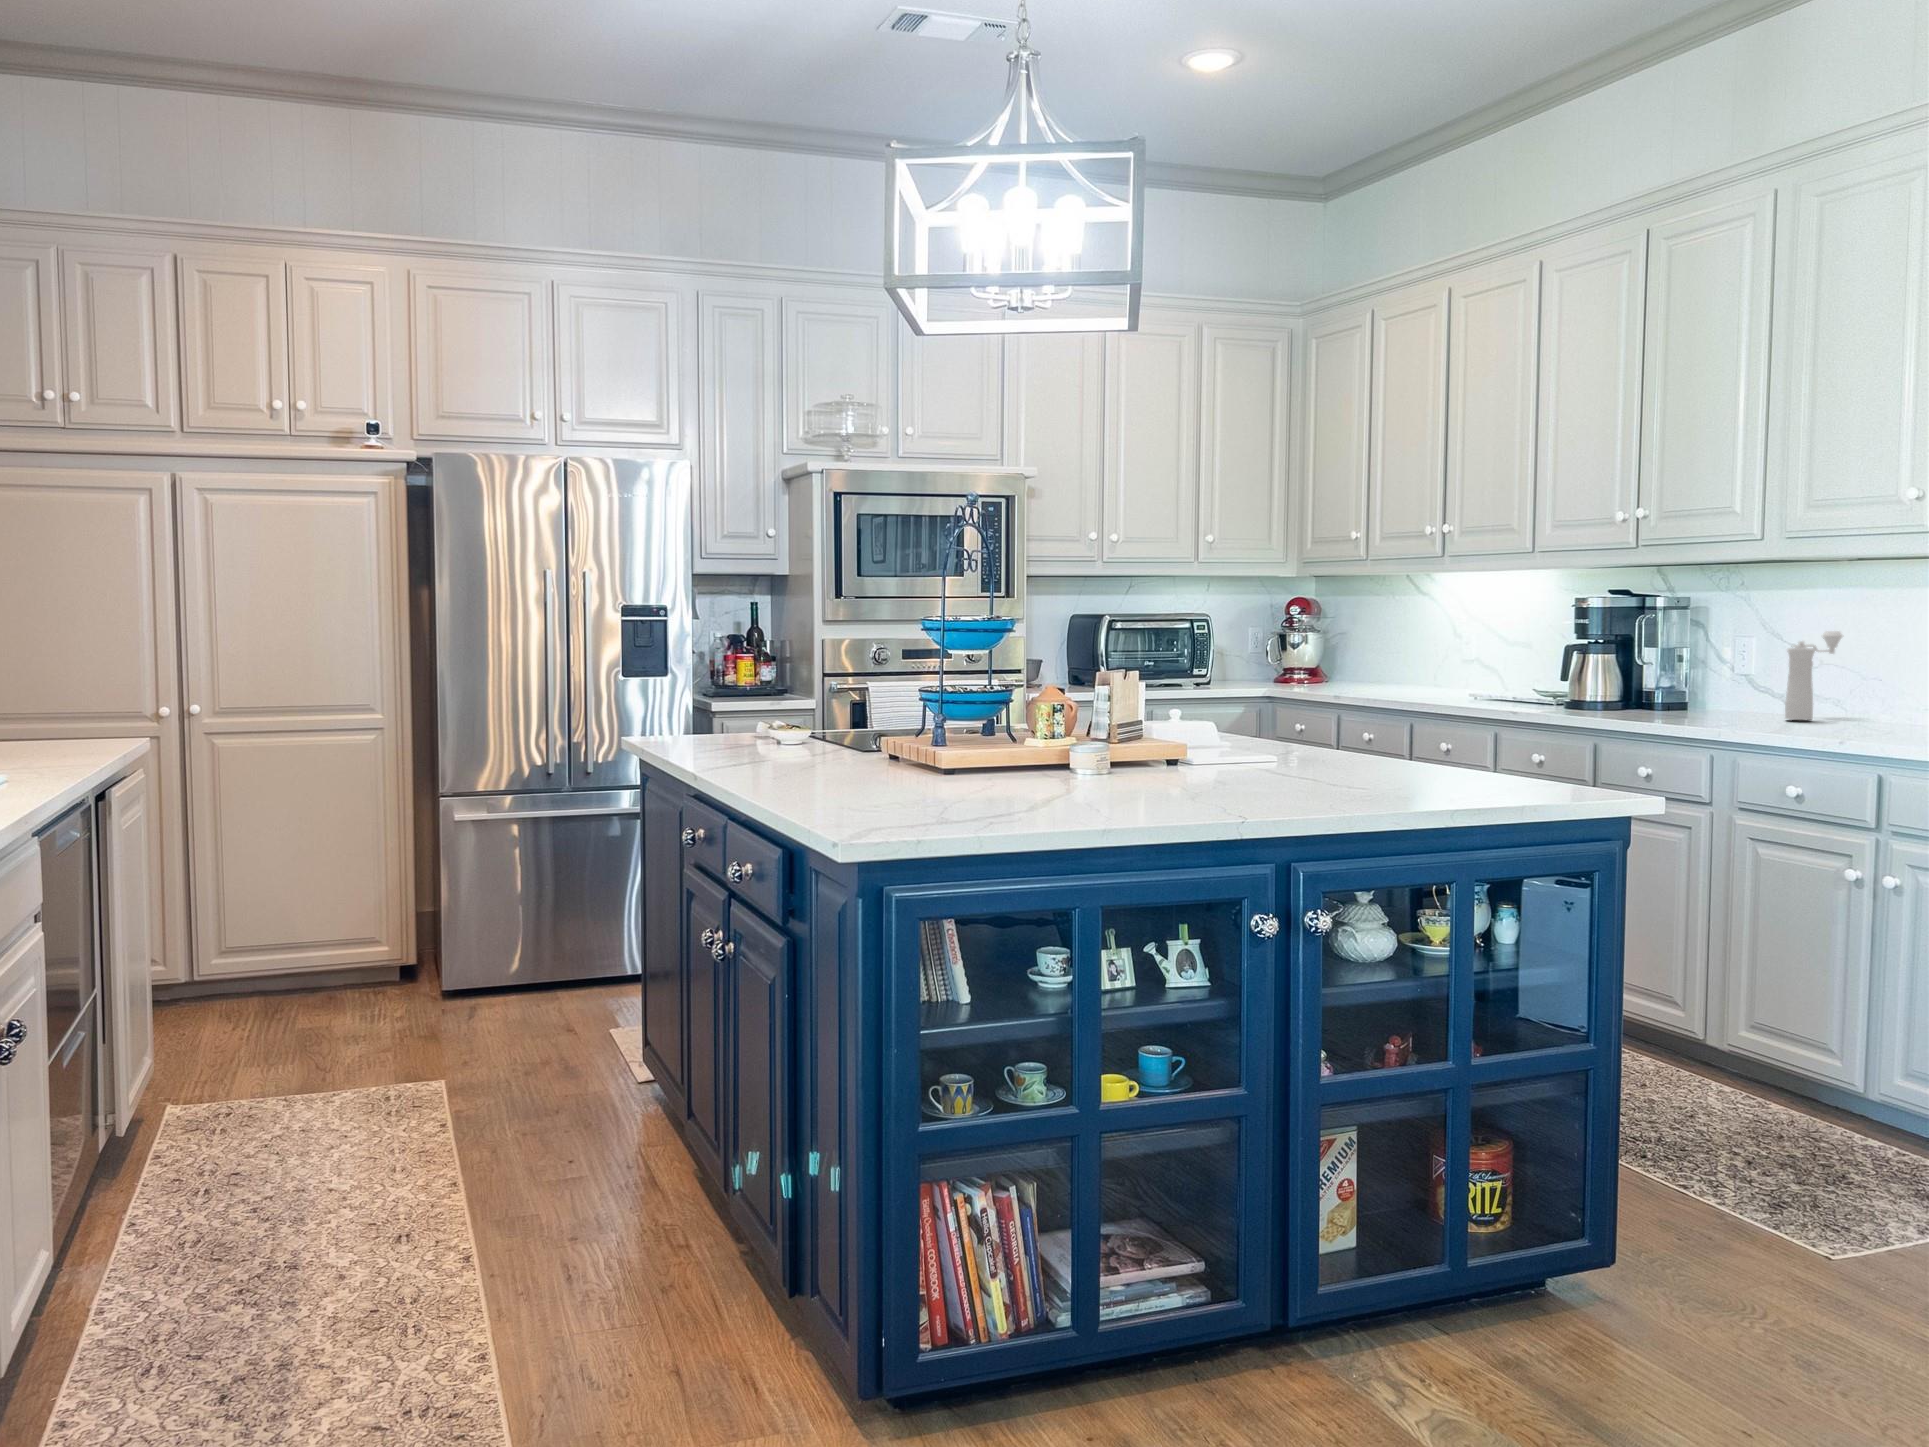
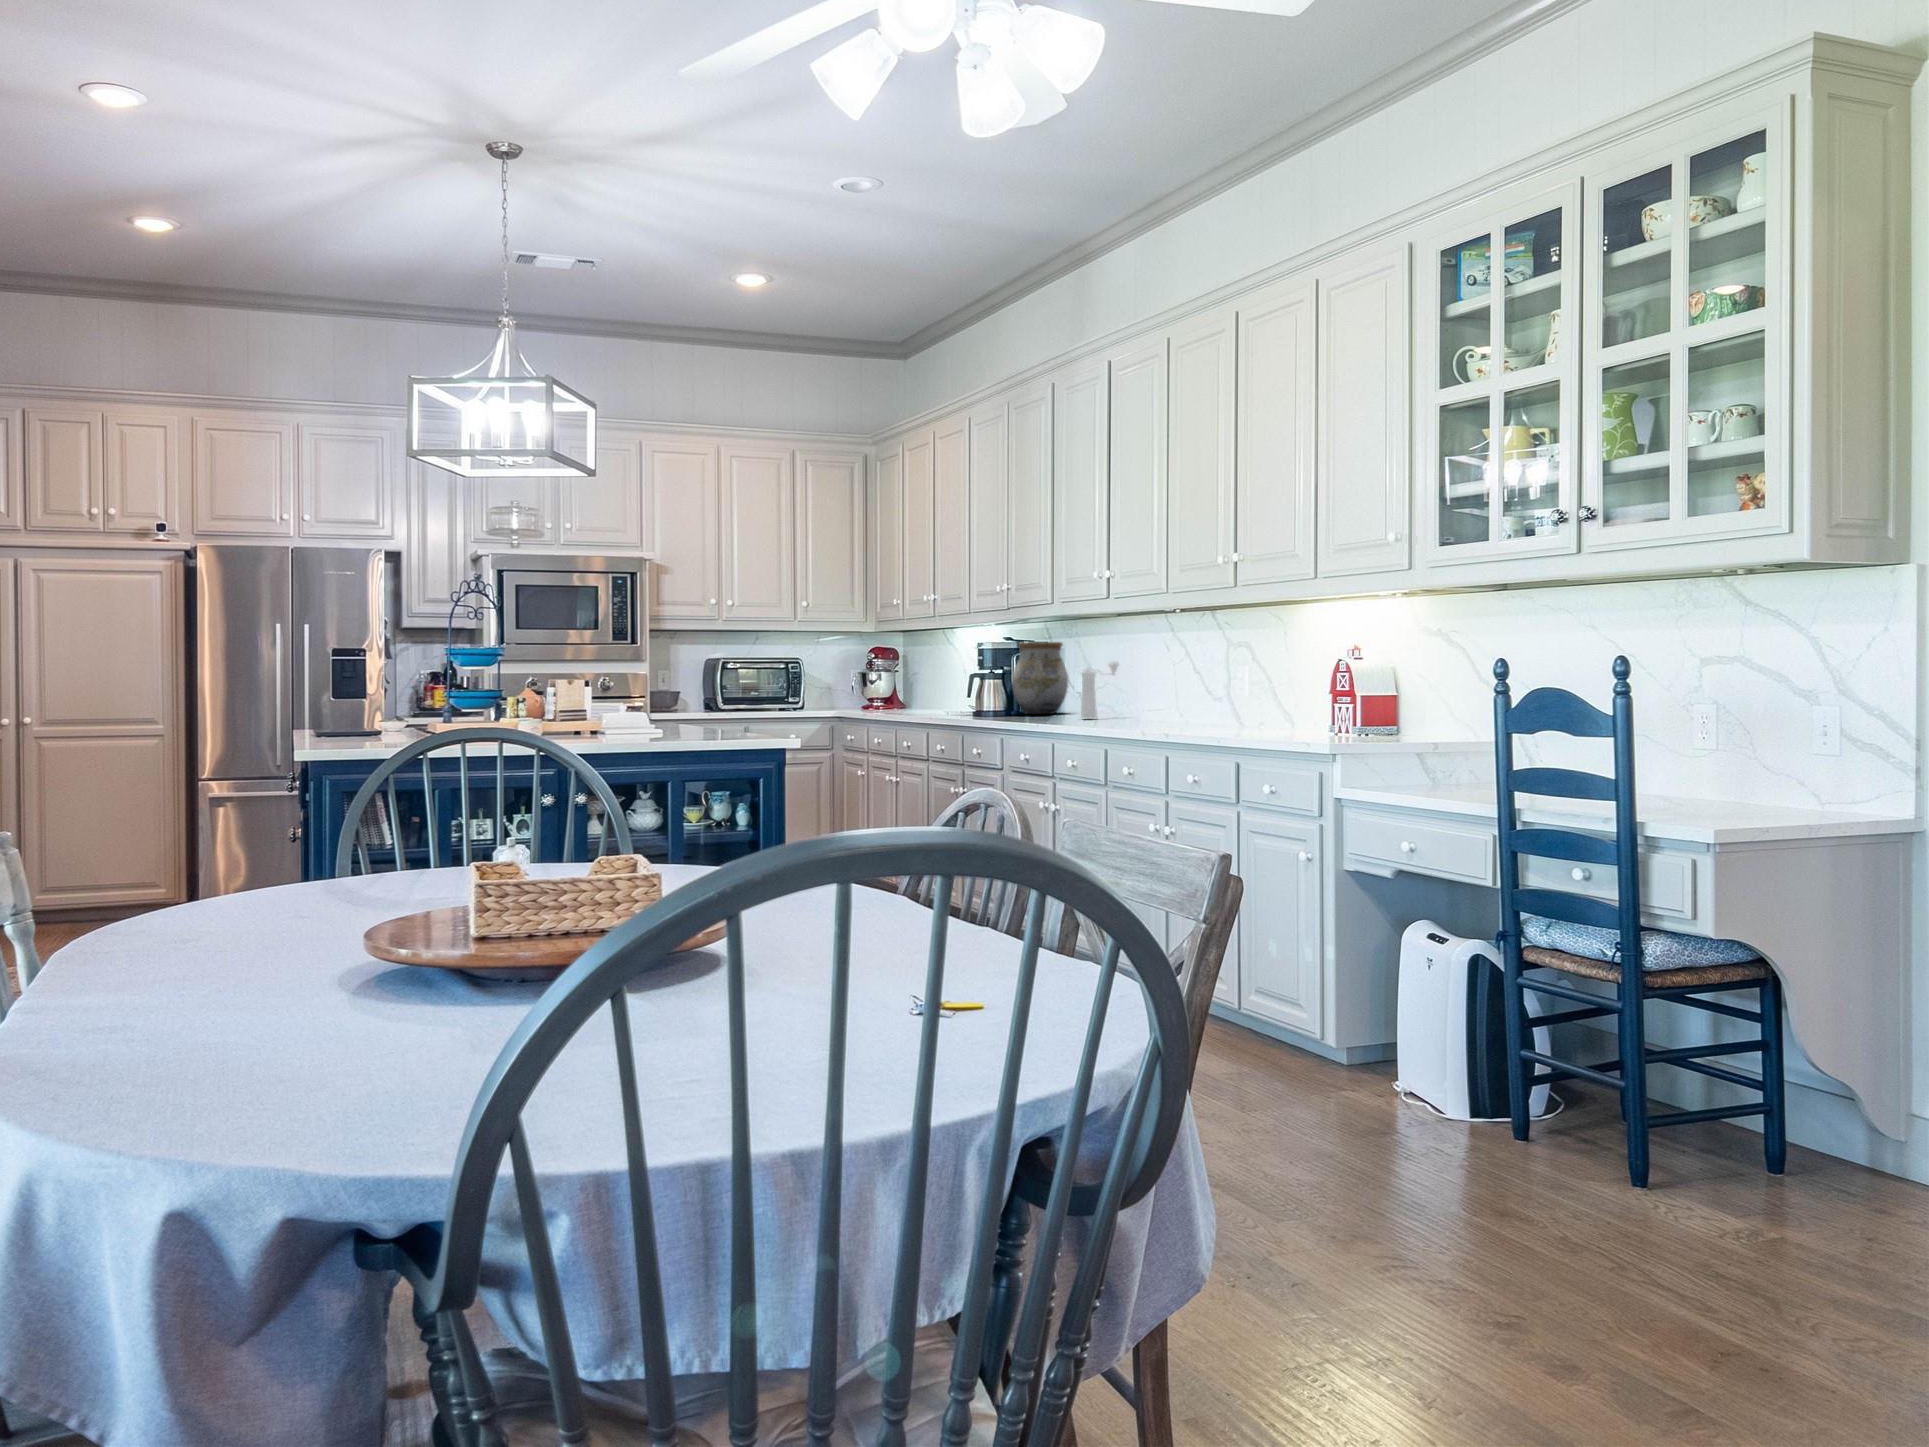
vase: none [1599,598,1694,705] -> present [1012,642,1069,714]

